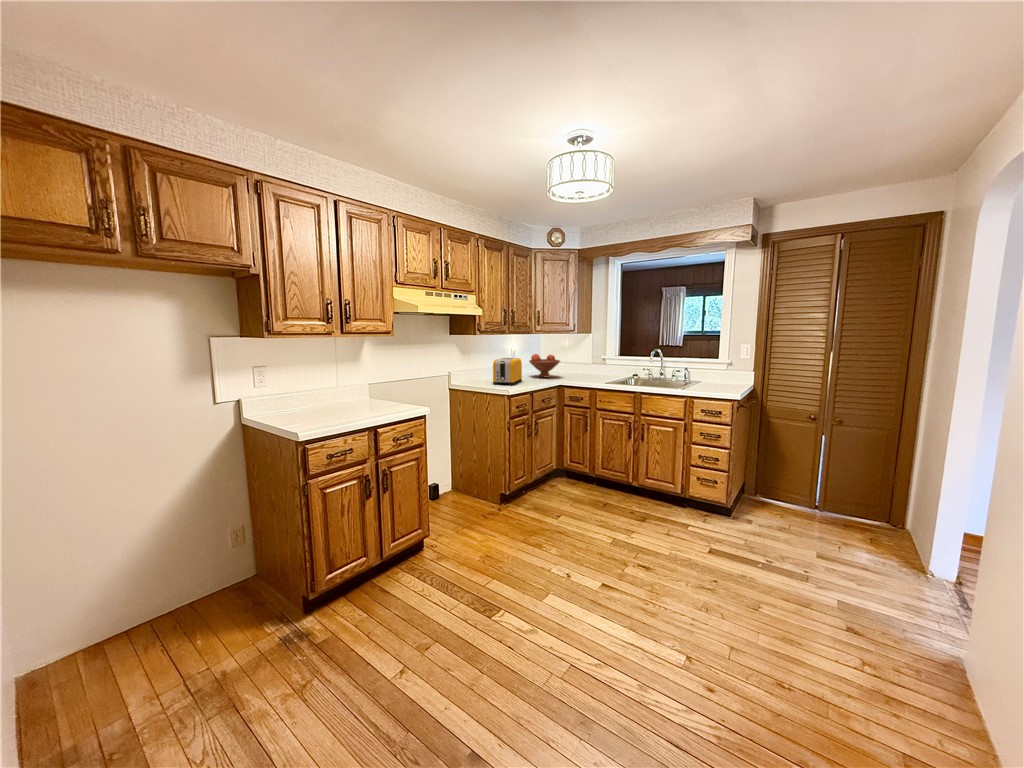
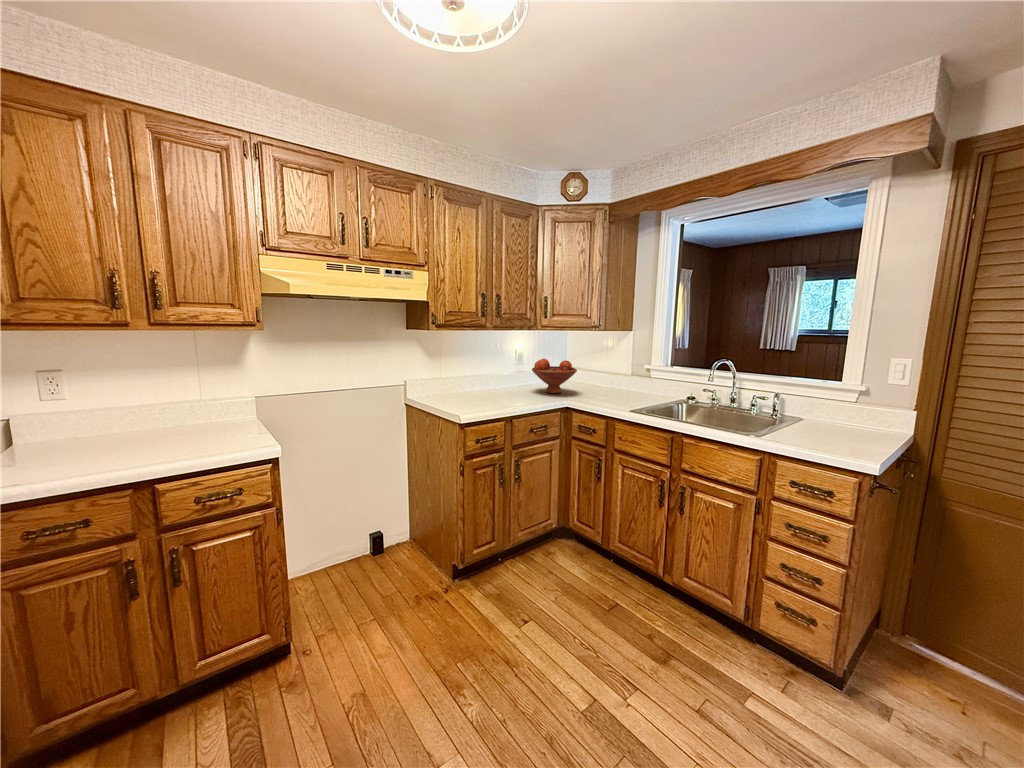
toaster: present [493,358,522,385] -> none [460,364,510,405]

